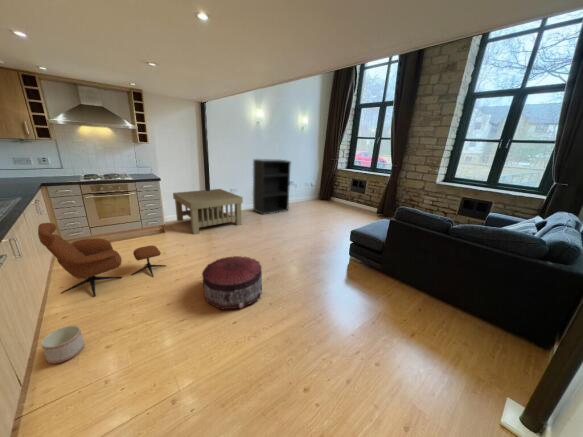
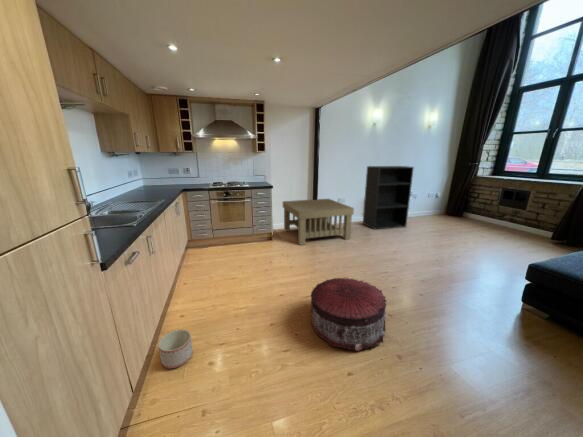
lounge chair: present [38,223,166,297] -> none [172,223,273,299]

